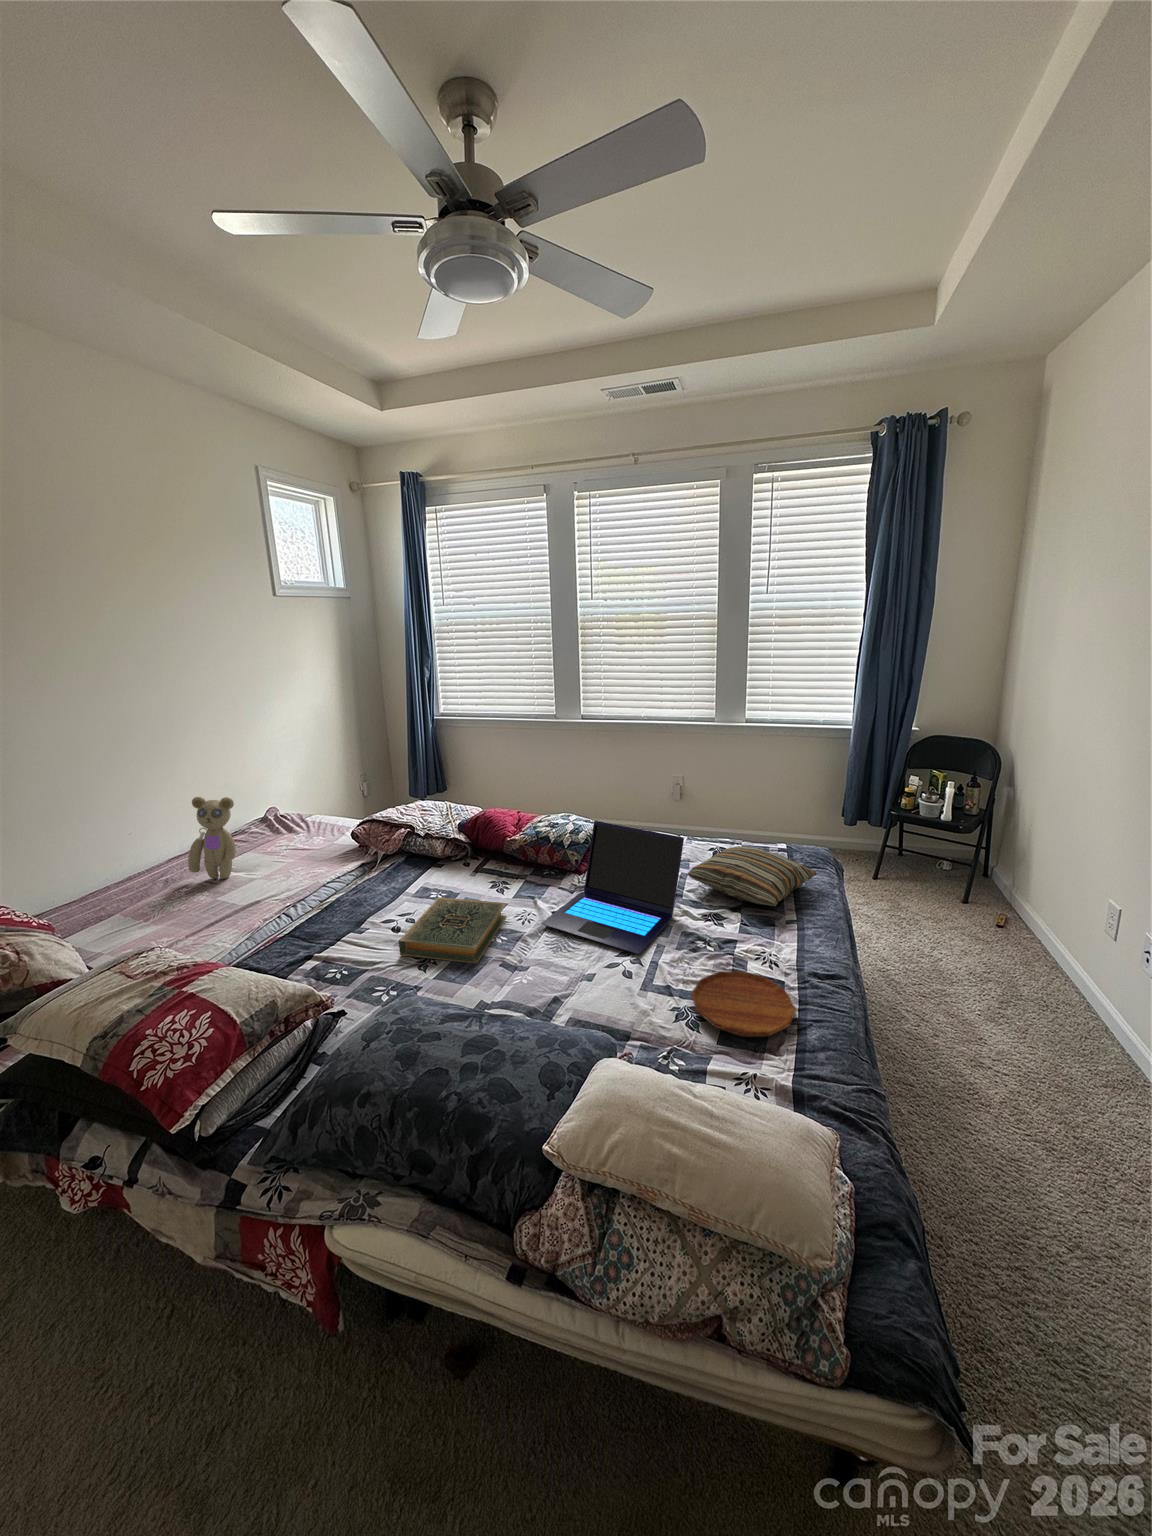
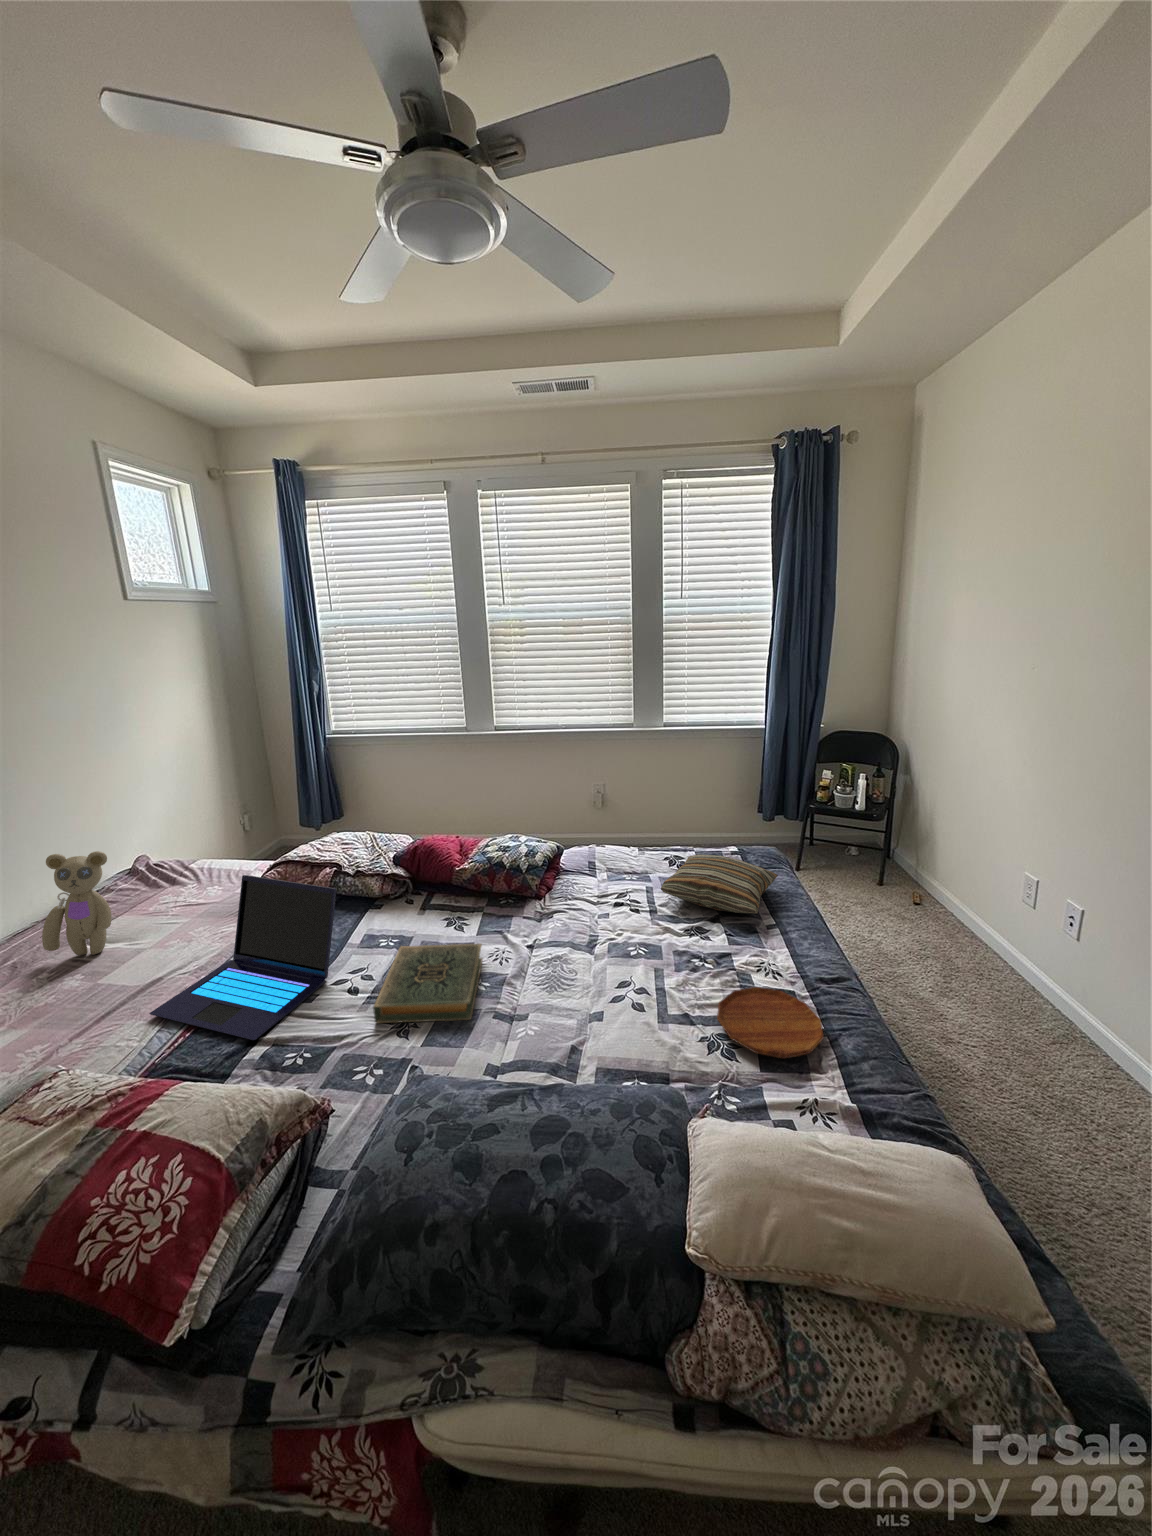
laptop: present [541,821,684,954] -> present [149,875,336,1040]

